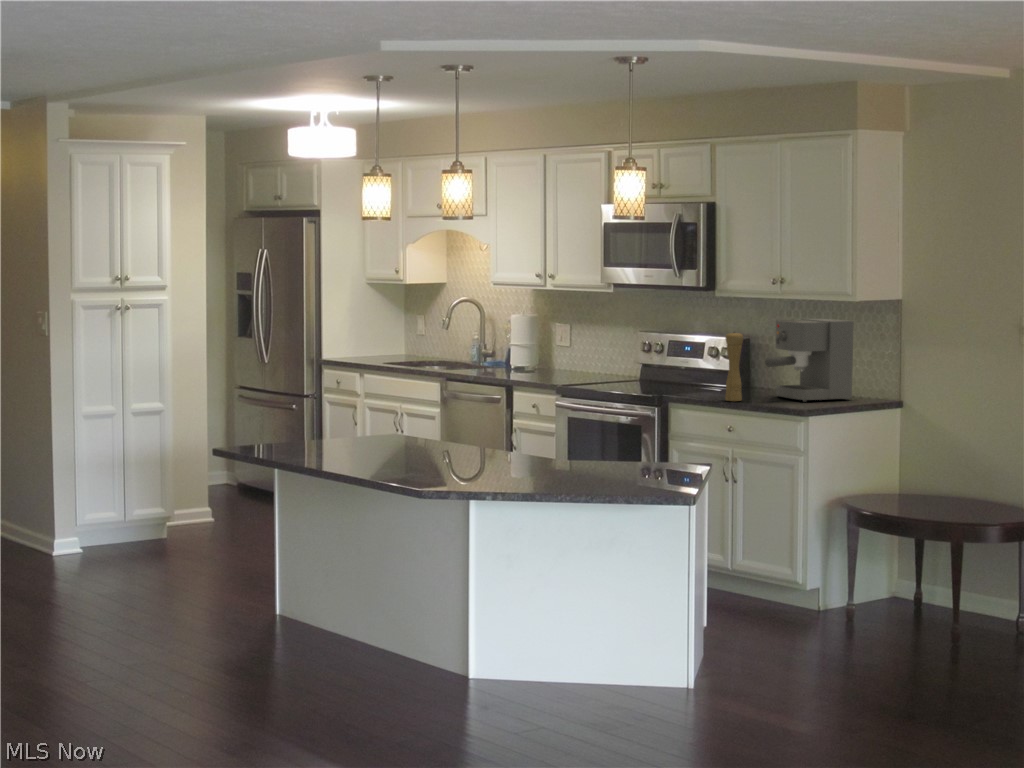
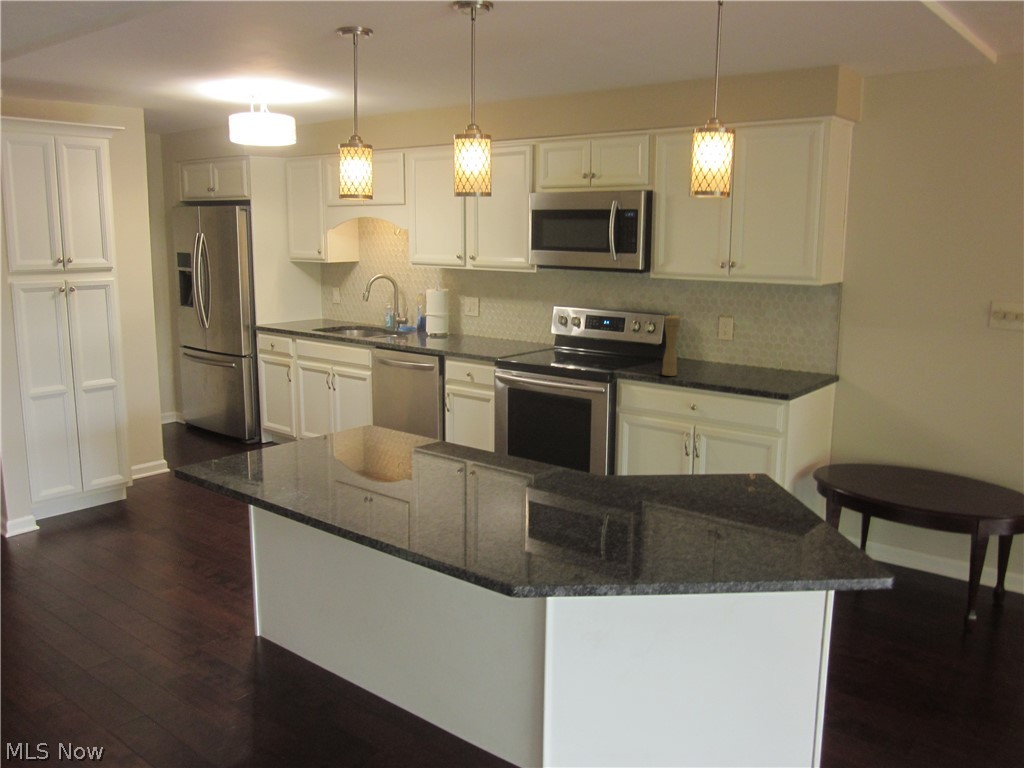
coffee maker: present [765,319,854,402] -> none [694,299,768,375]

